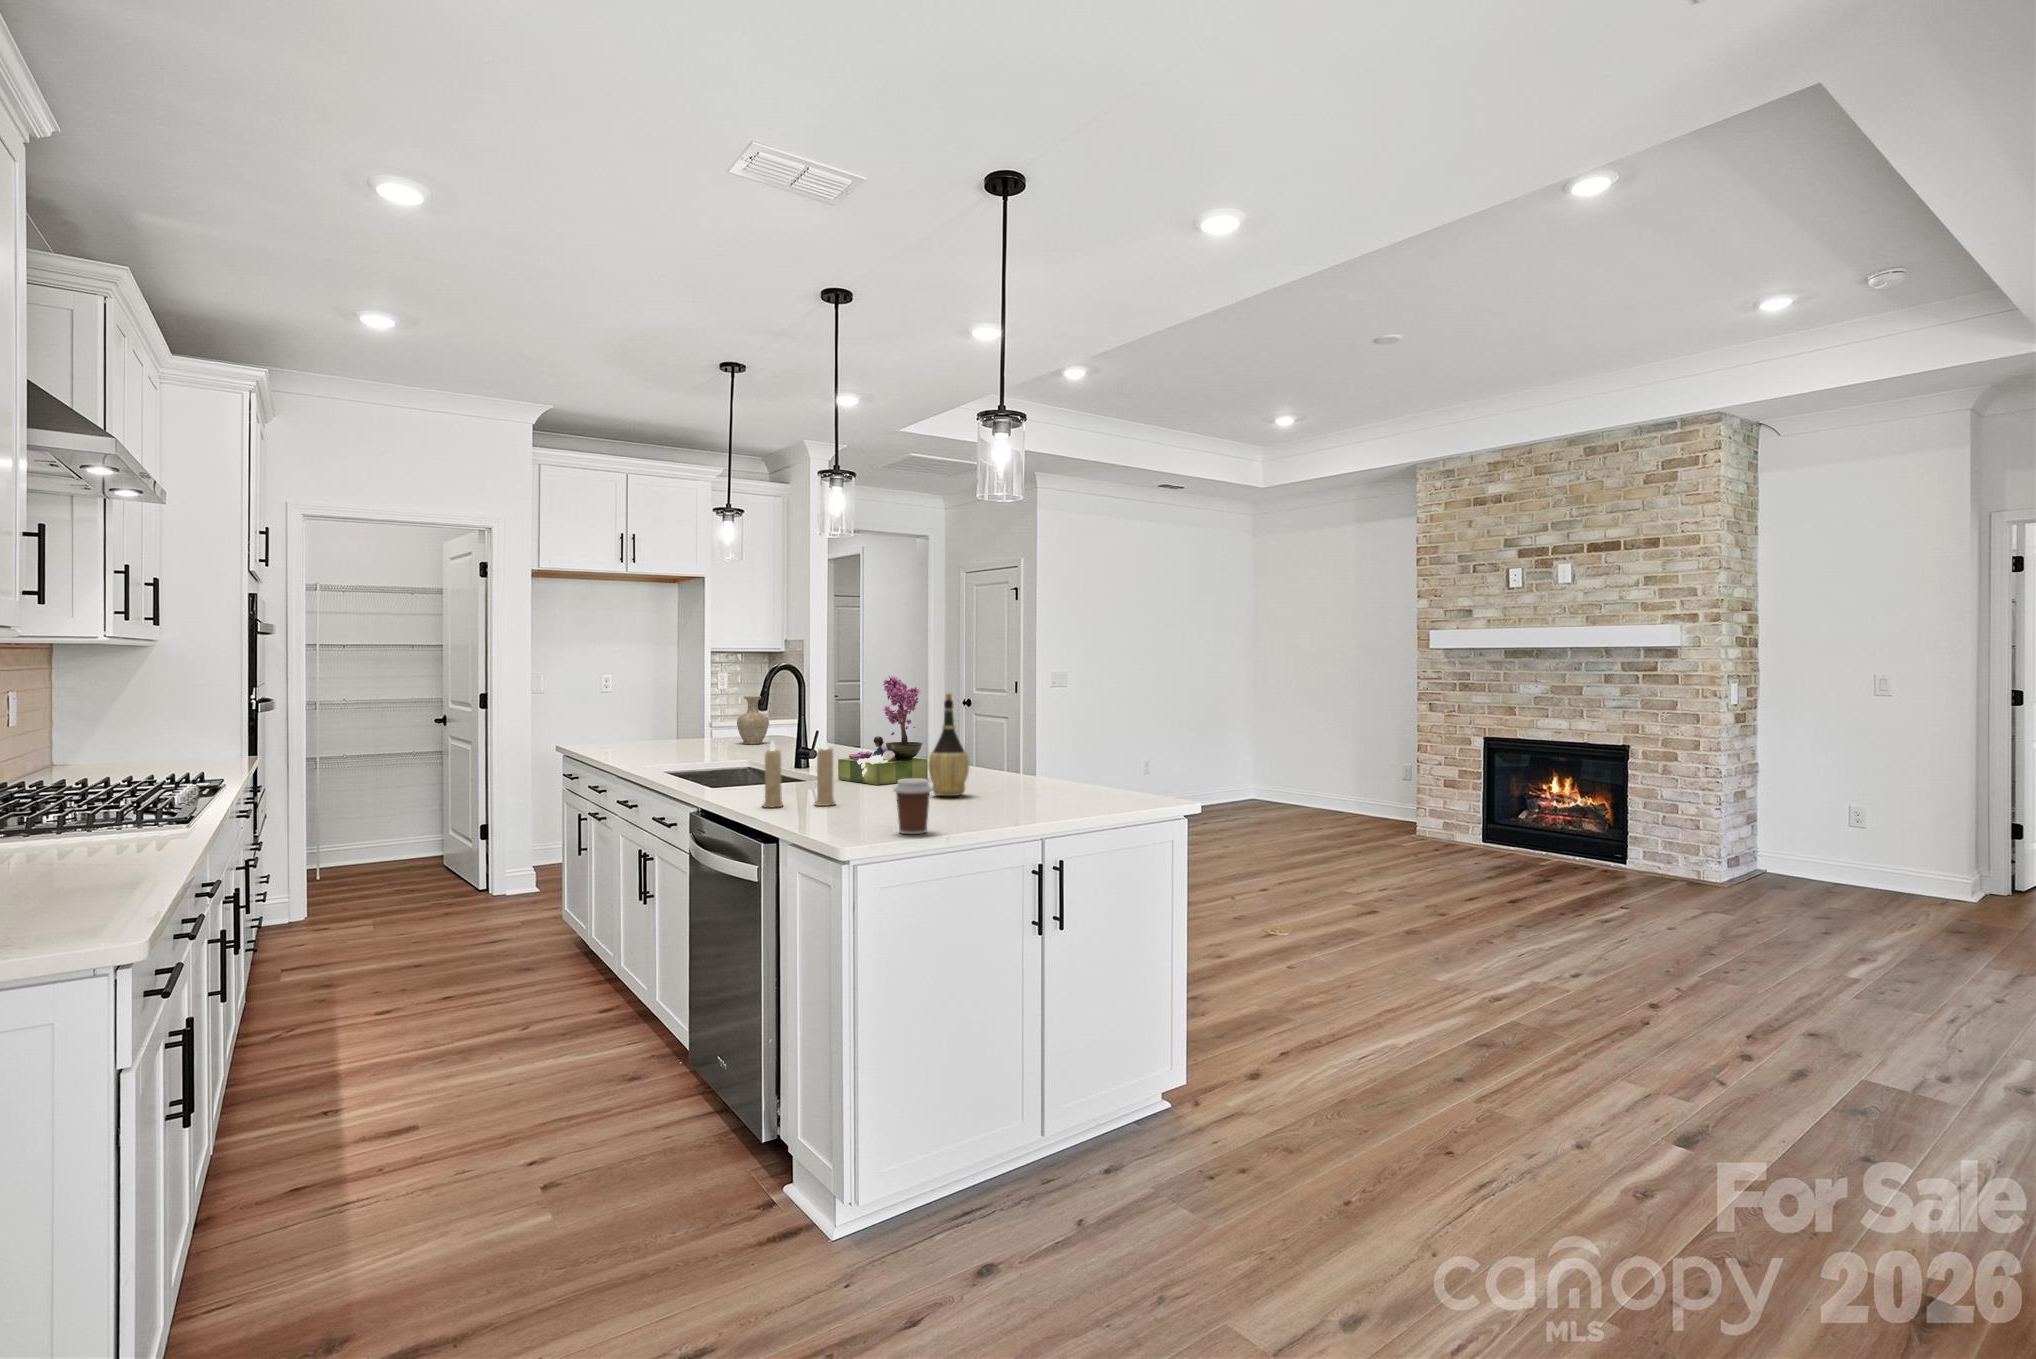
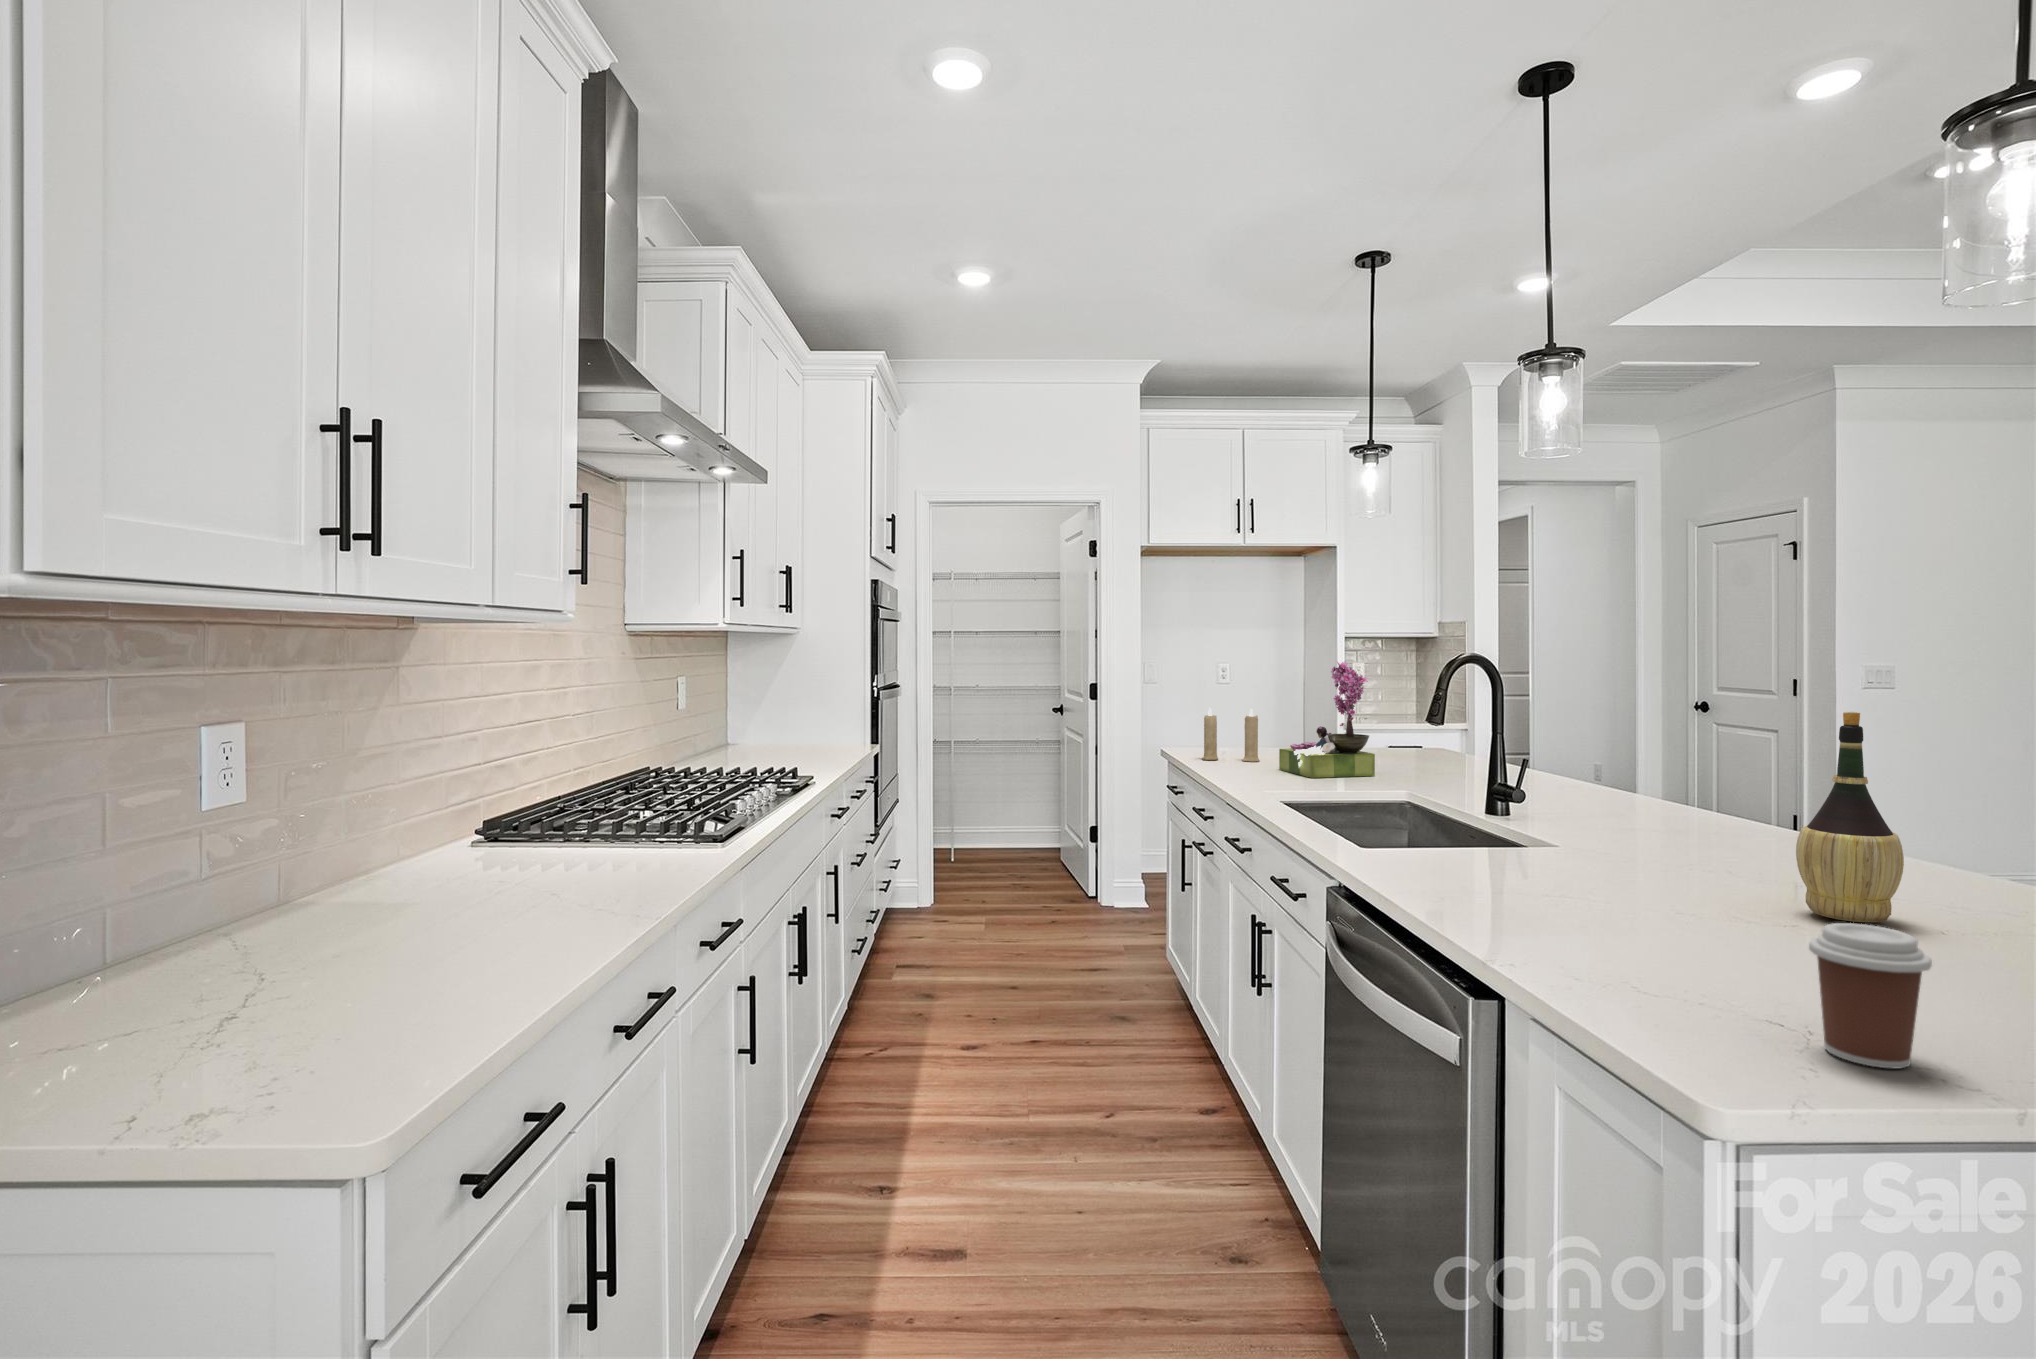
flower arrangement: present [838,675,928,785] -> present [1279,662,1375,778]
vase: present [737,696,769,744] -> none [1381,695,1426,760]
candle: present [763,741,835,807] -> present [1202,708,1259,762]

